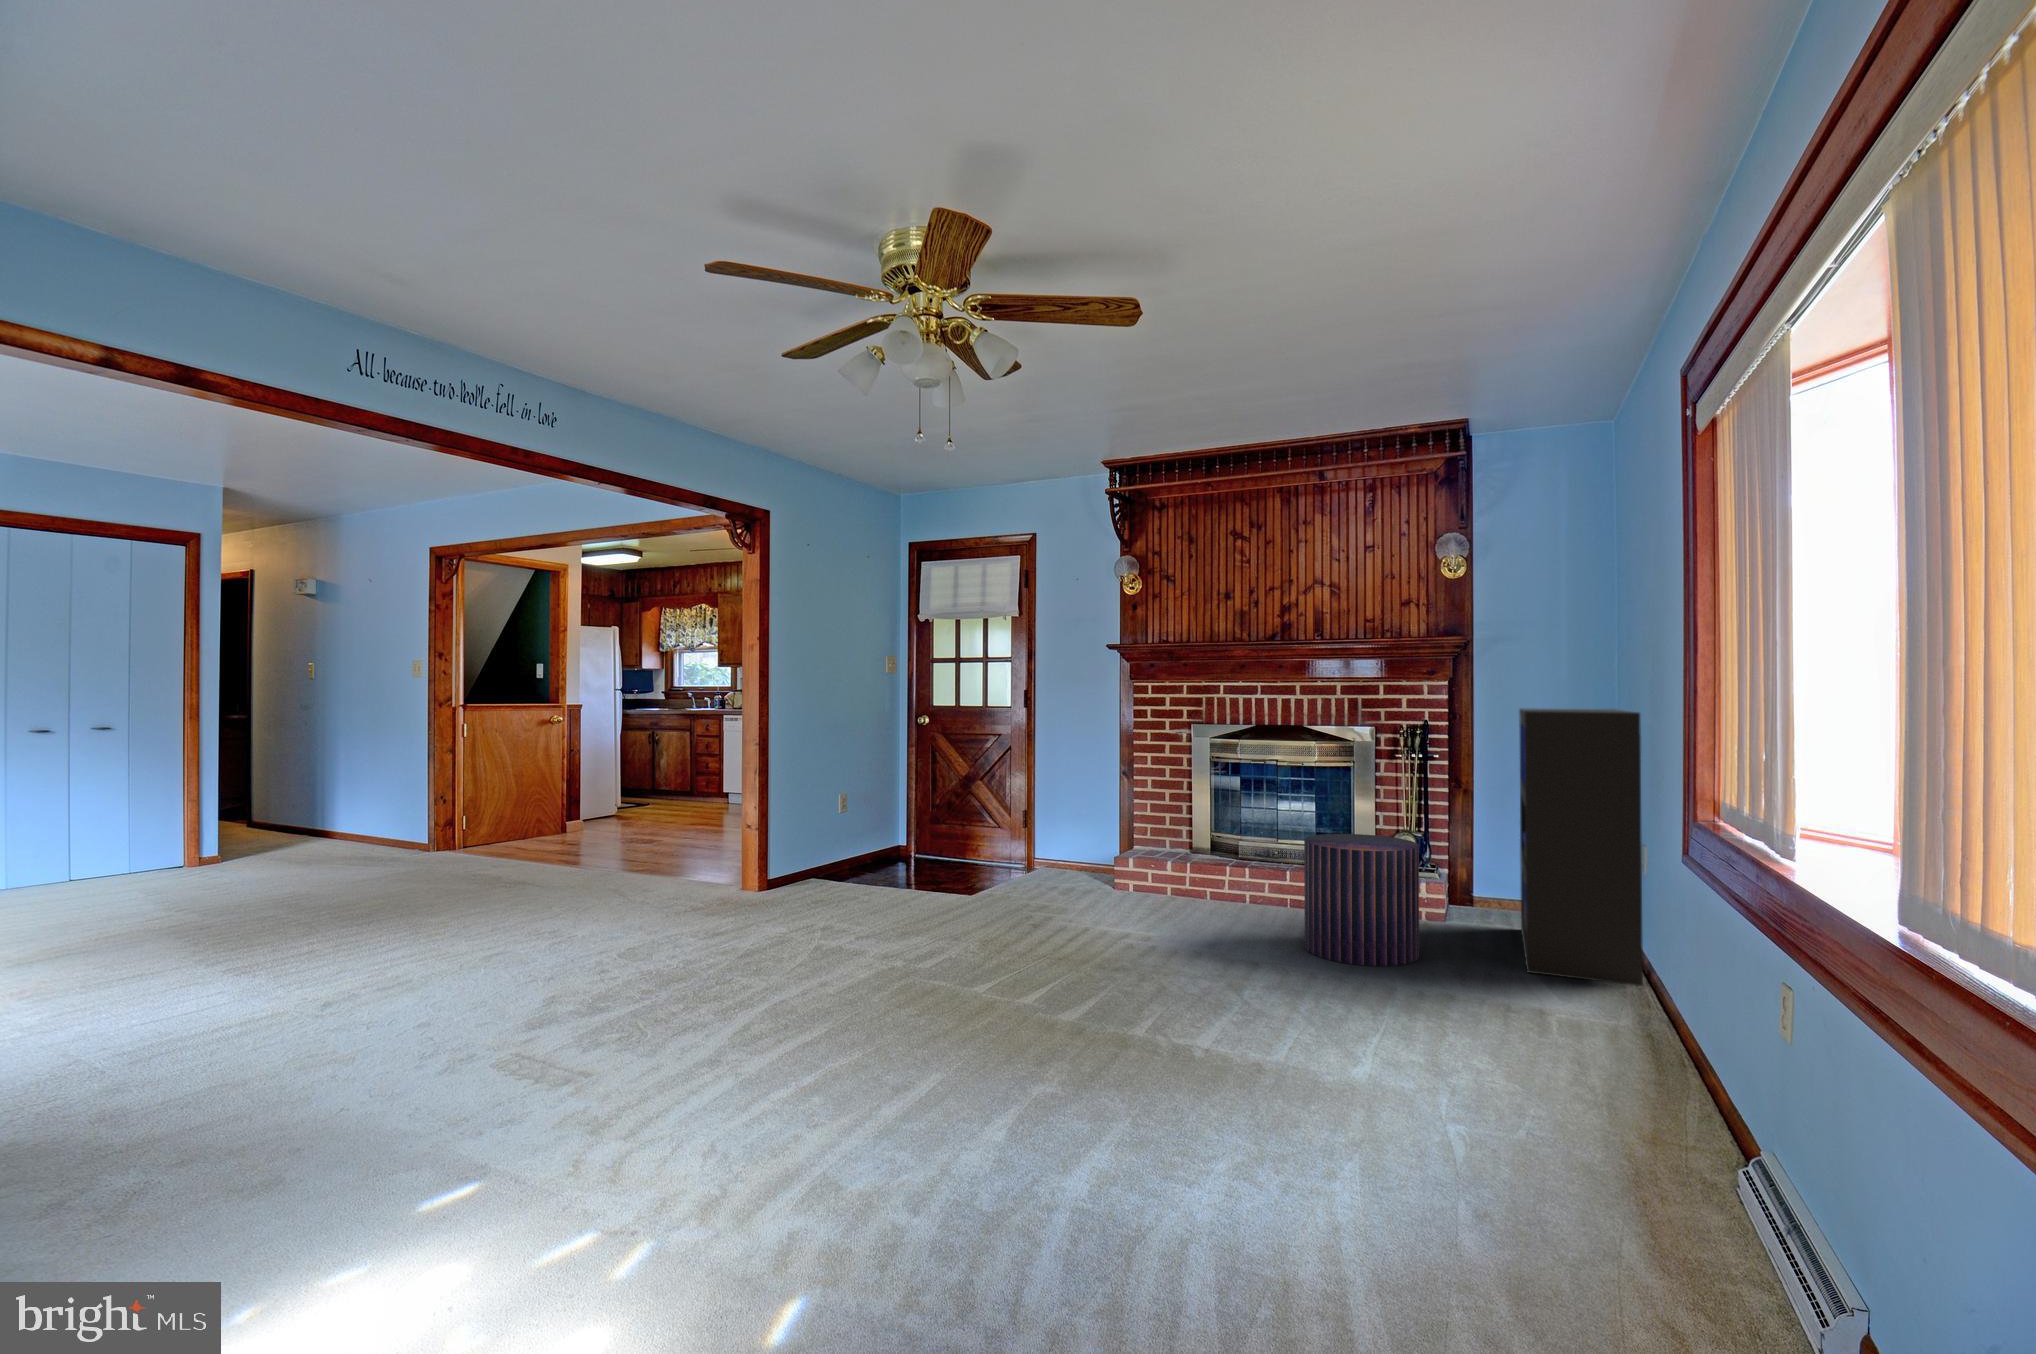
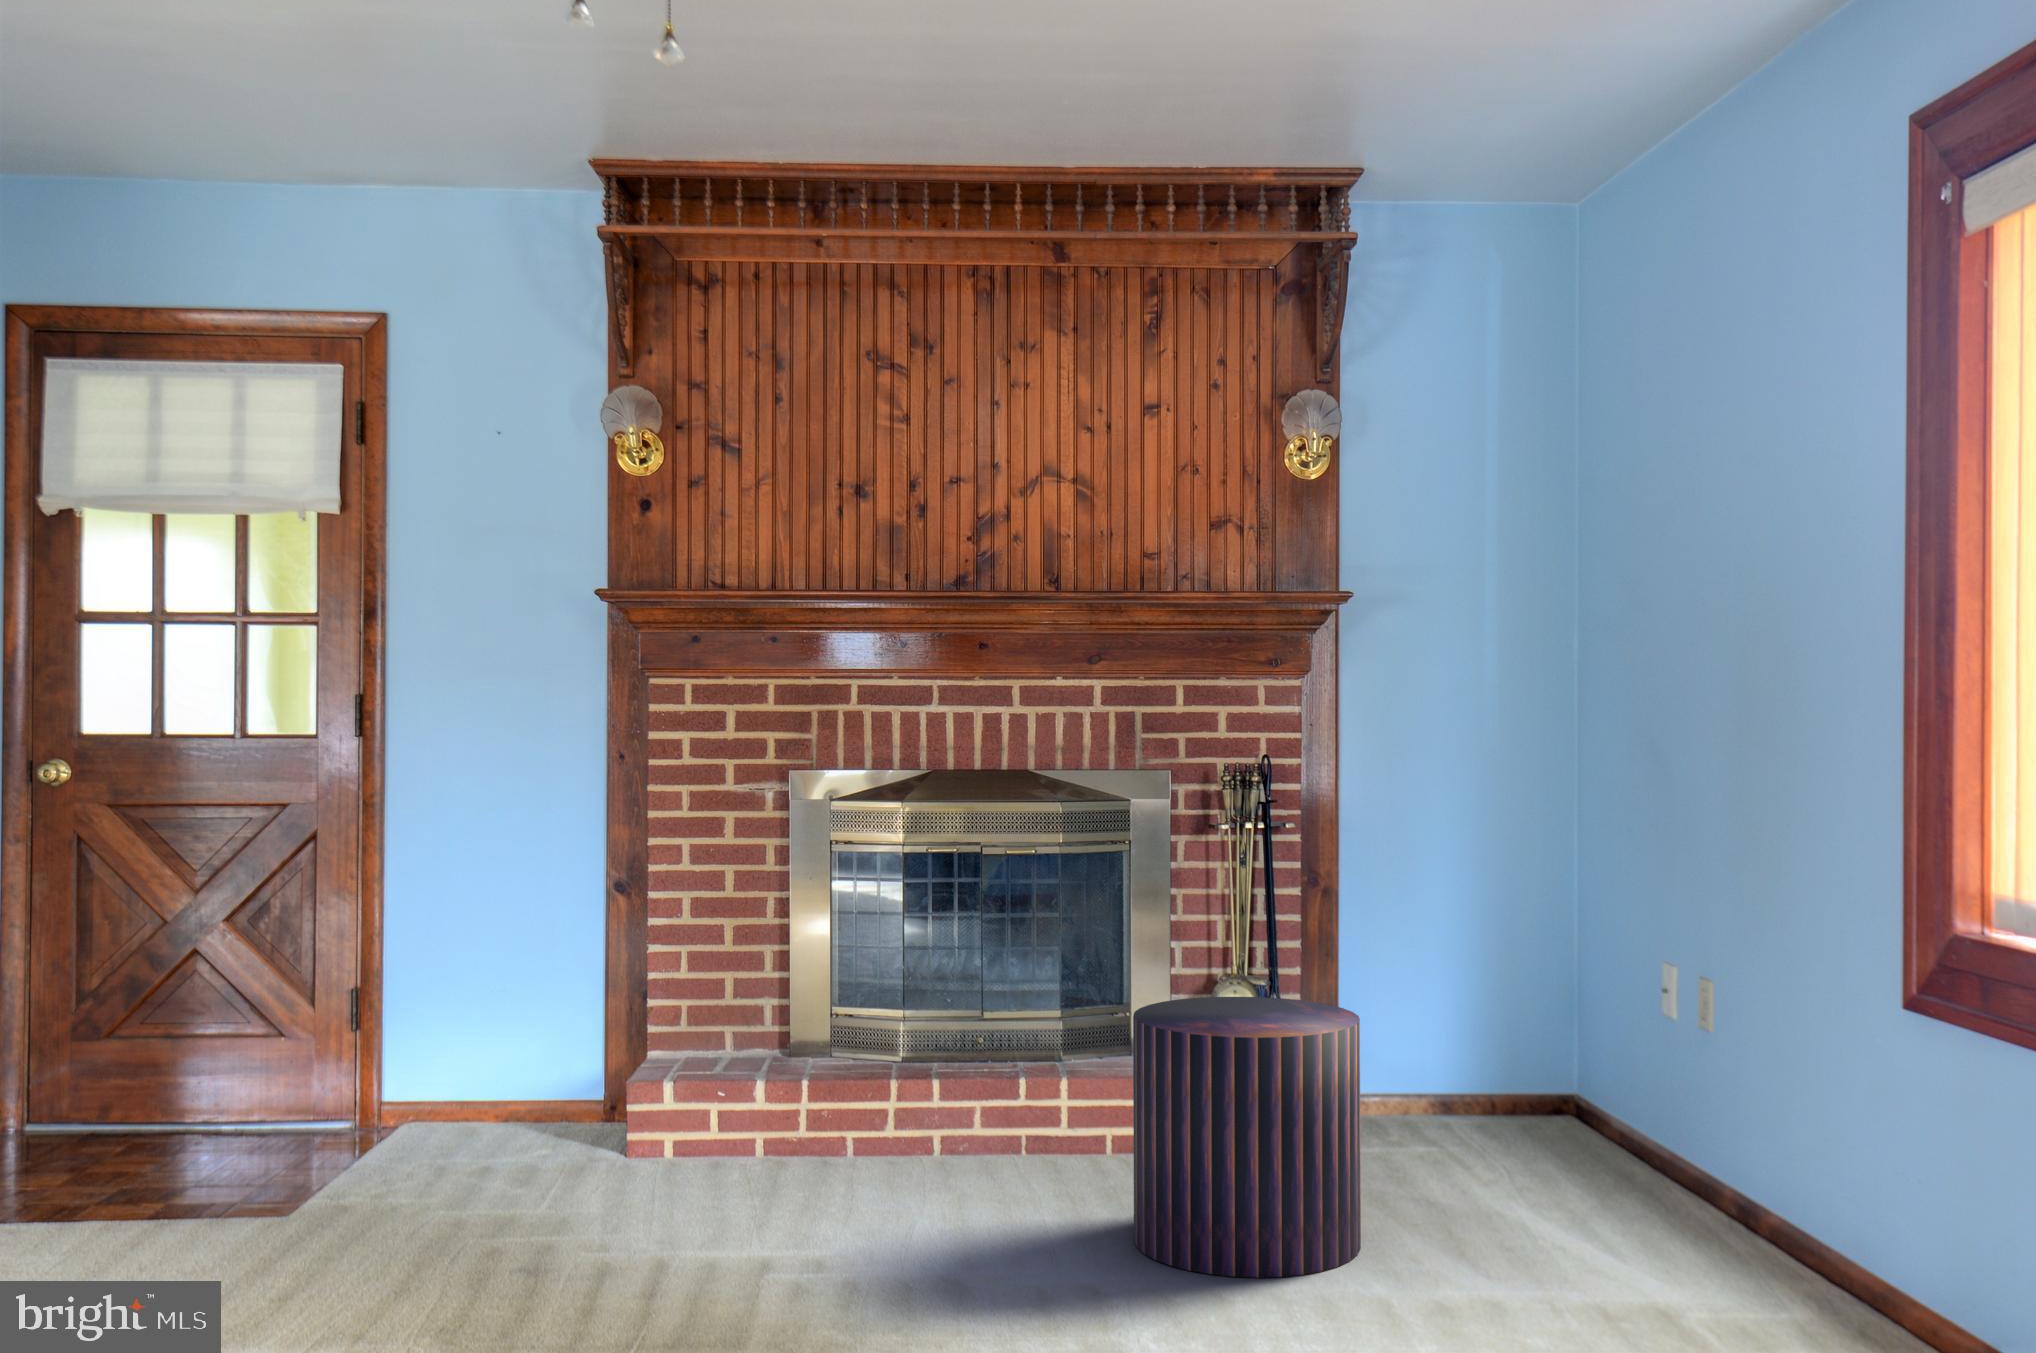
bookshelf: present [1519,708,1643,986] -> none [1460,729,1745,1245]

